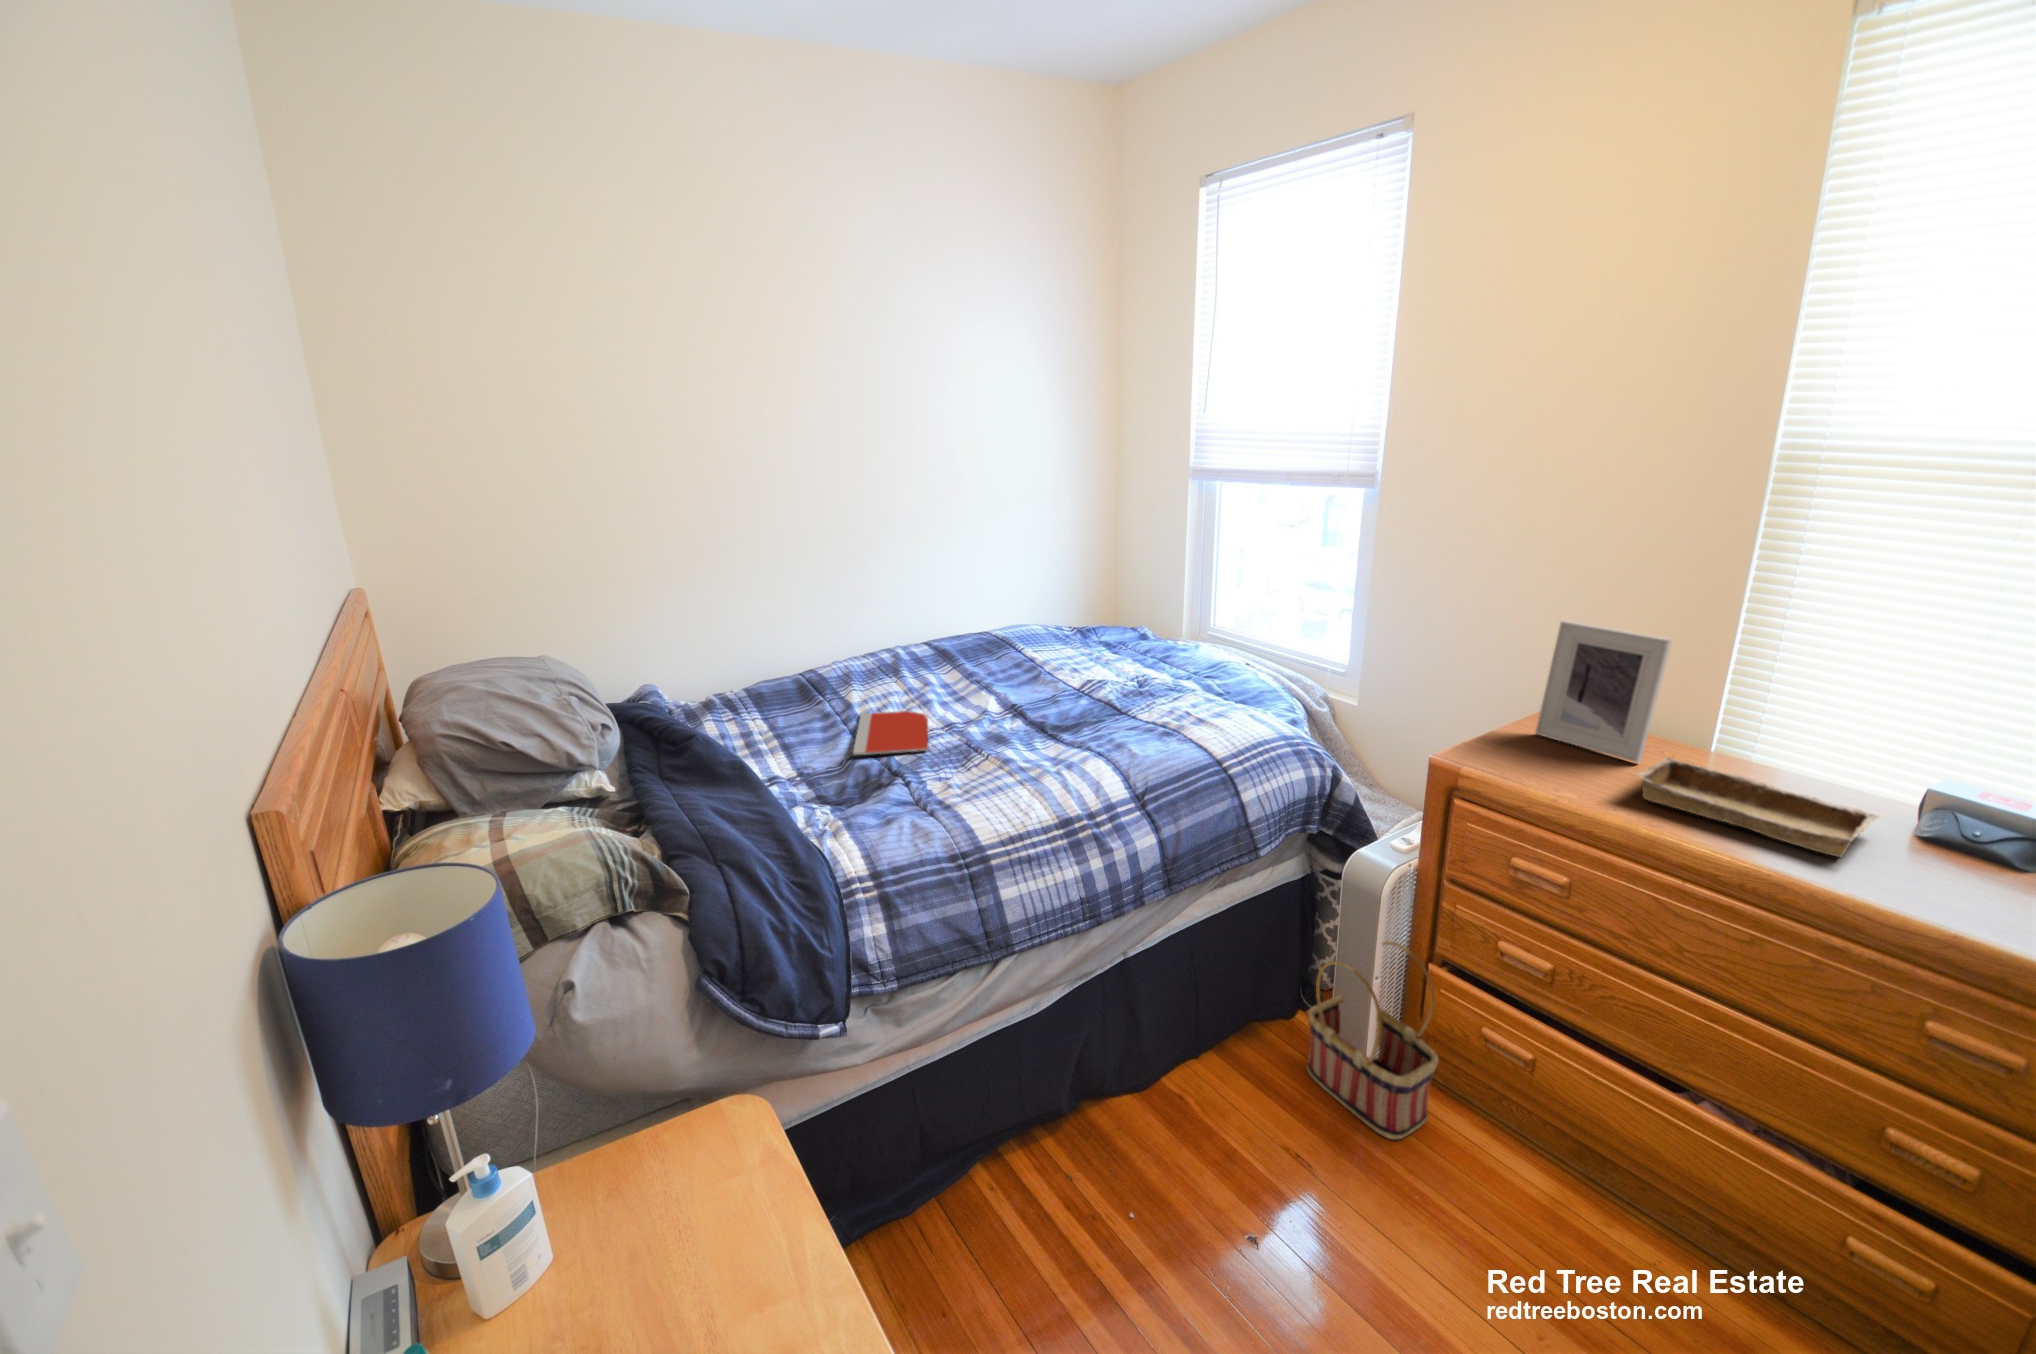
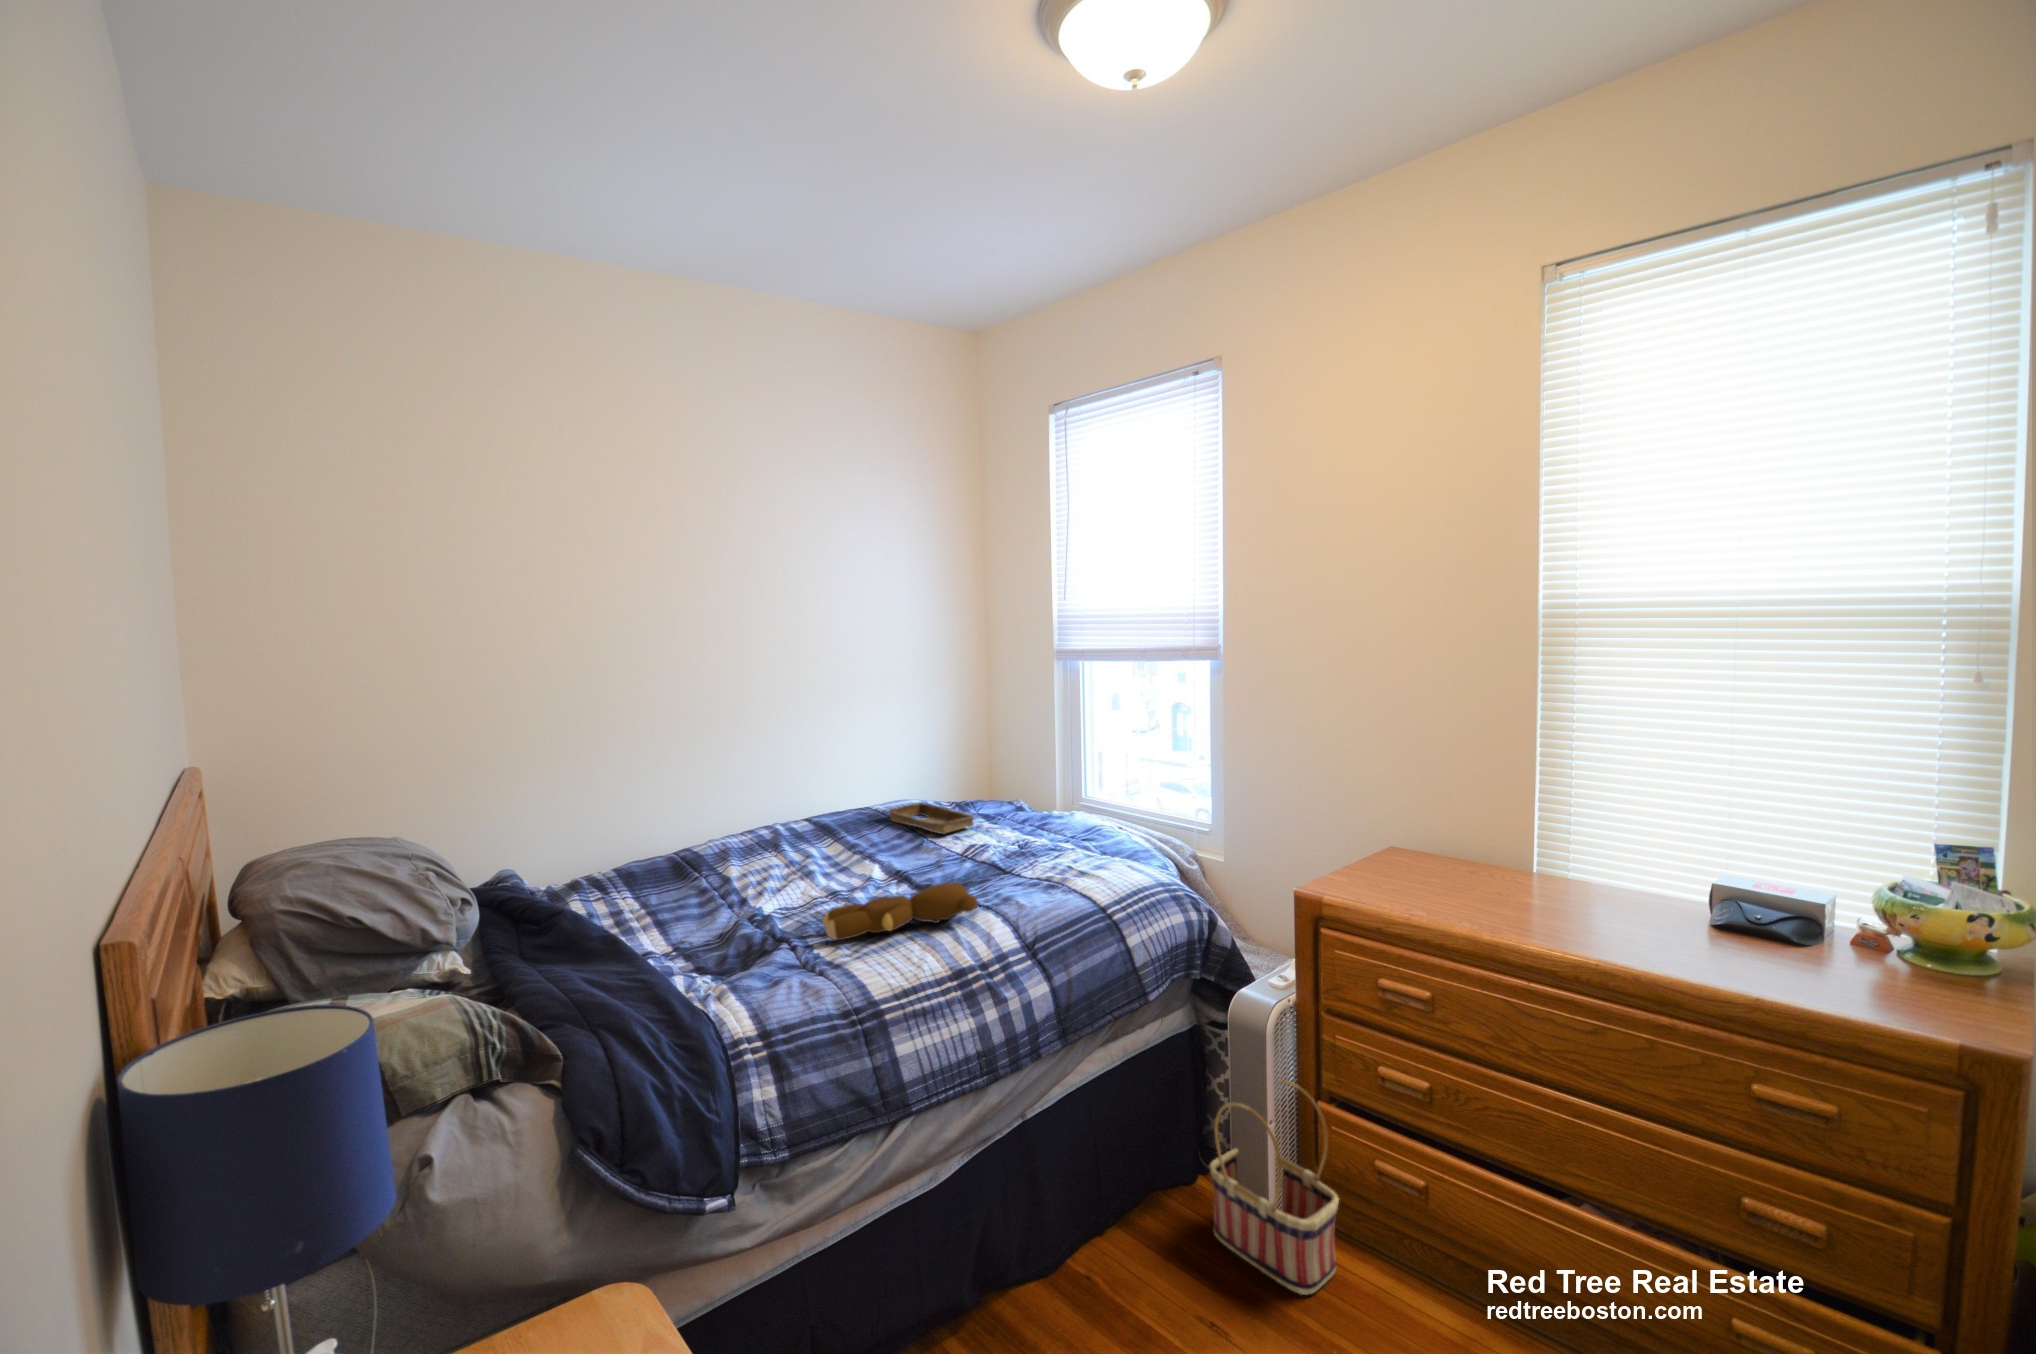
picture frame: present [1535,621,1672,763] -> none [1382,760,1480,882]
notebook: present [853,711,928,755] -> none [734,881,814,925]
teddy bear: none [936,726,1089,779] -> present [823,882,977,940]
tray: present [1635,757,1879,857] -> present [887,802,978,834]

